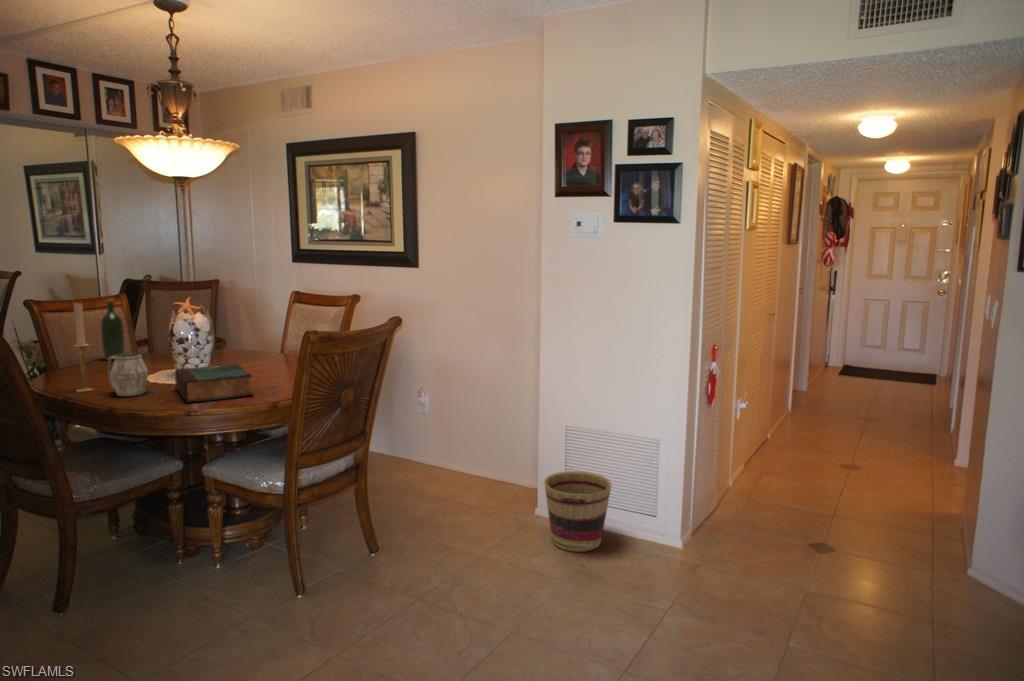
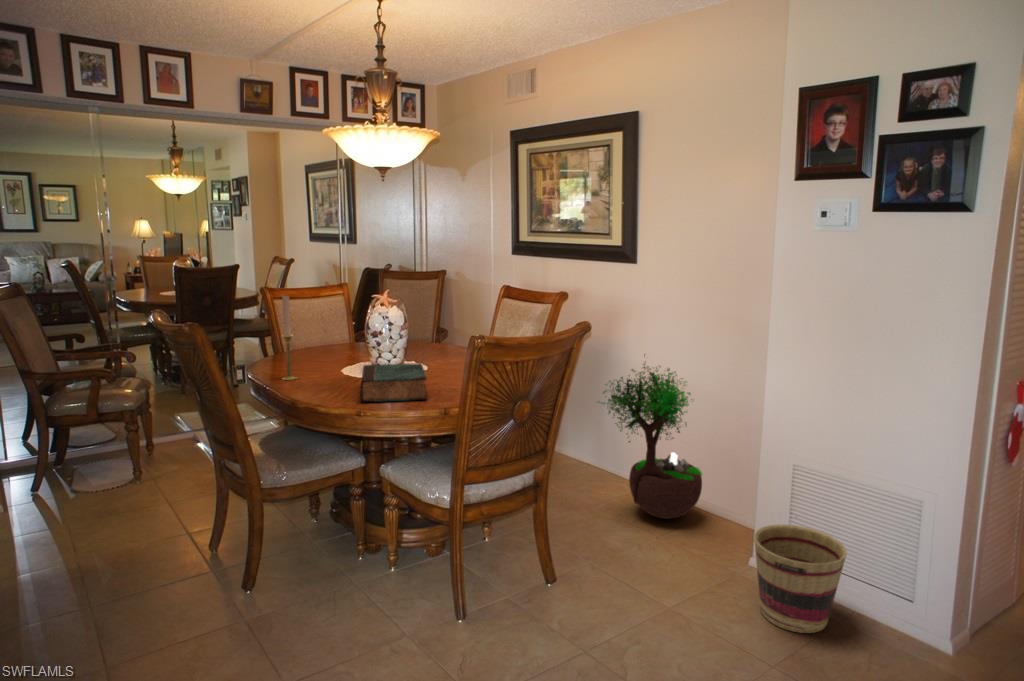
wine bottle: present [100,299,126,360] -> none [323,289,344,347]
potted tree: none [399,345,493,489] -> present [599,354,702,519]
mug: present [108,353,148,396] -> none [305,347,339,389]

